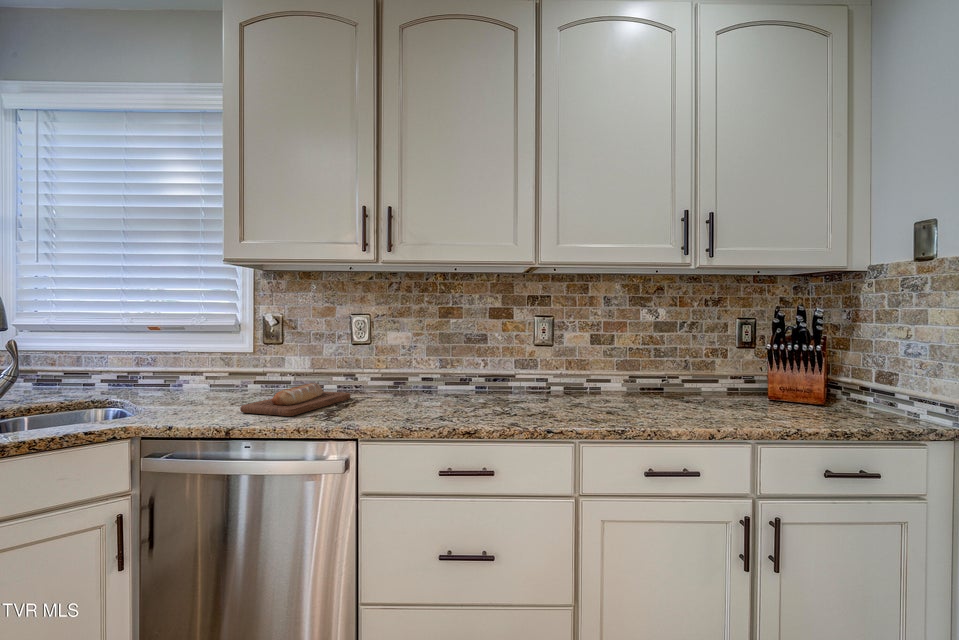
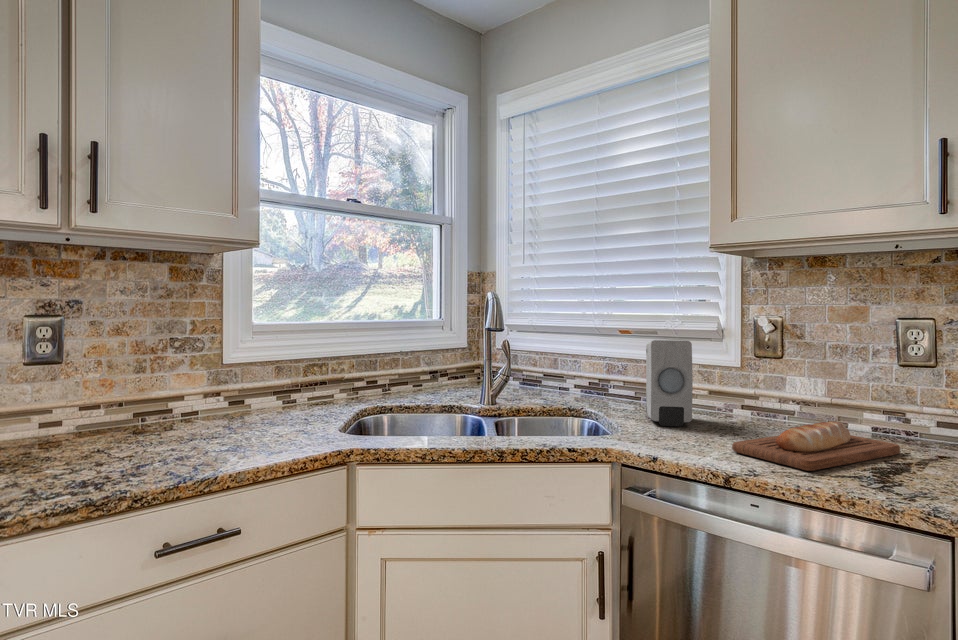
soap dispenser: none [173,333,213,403] -> present [646,340,693,427]

